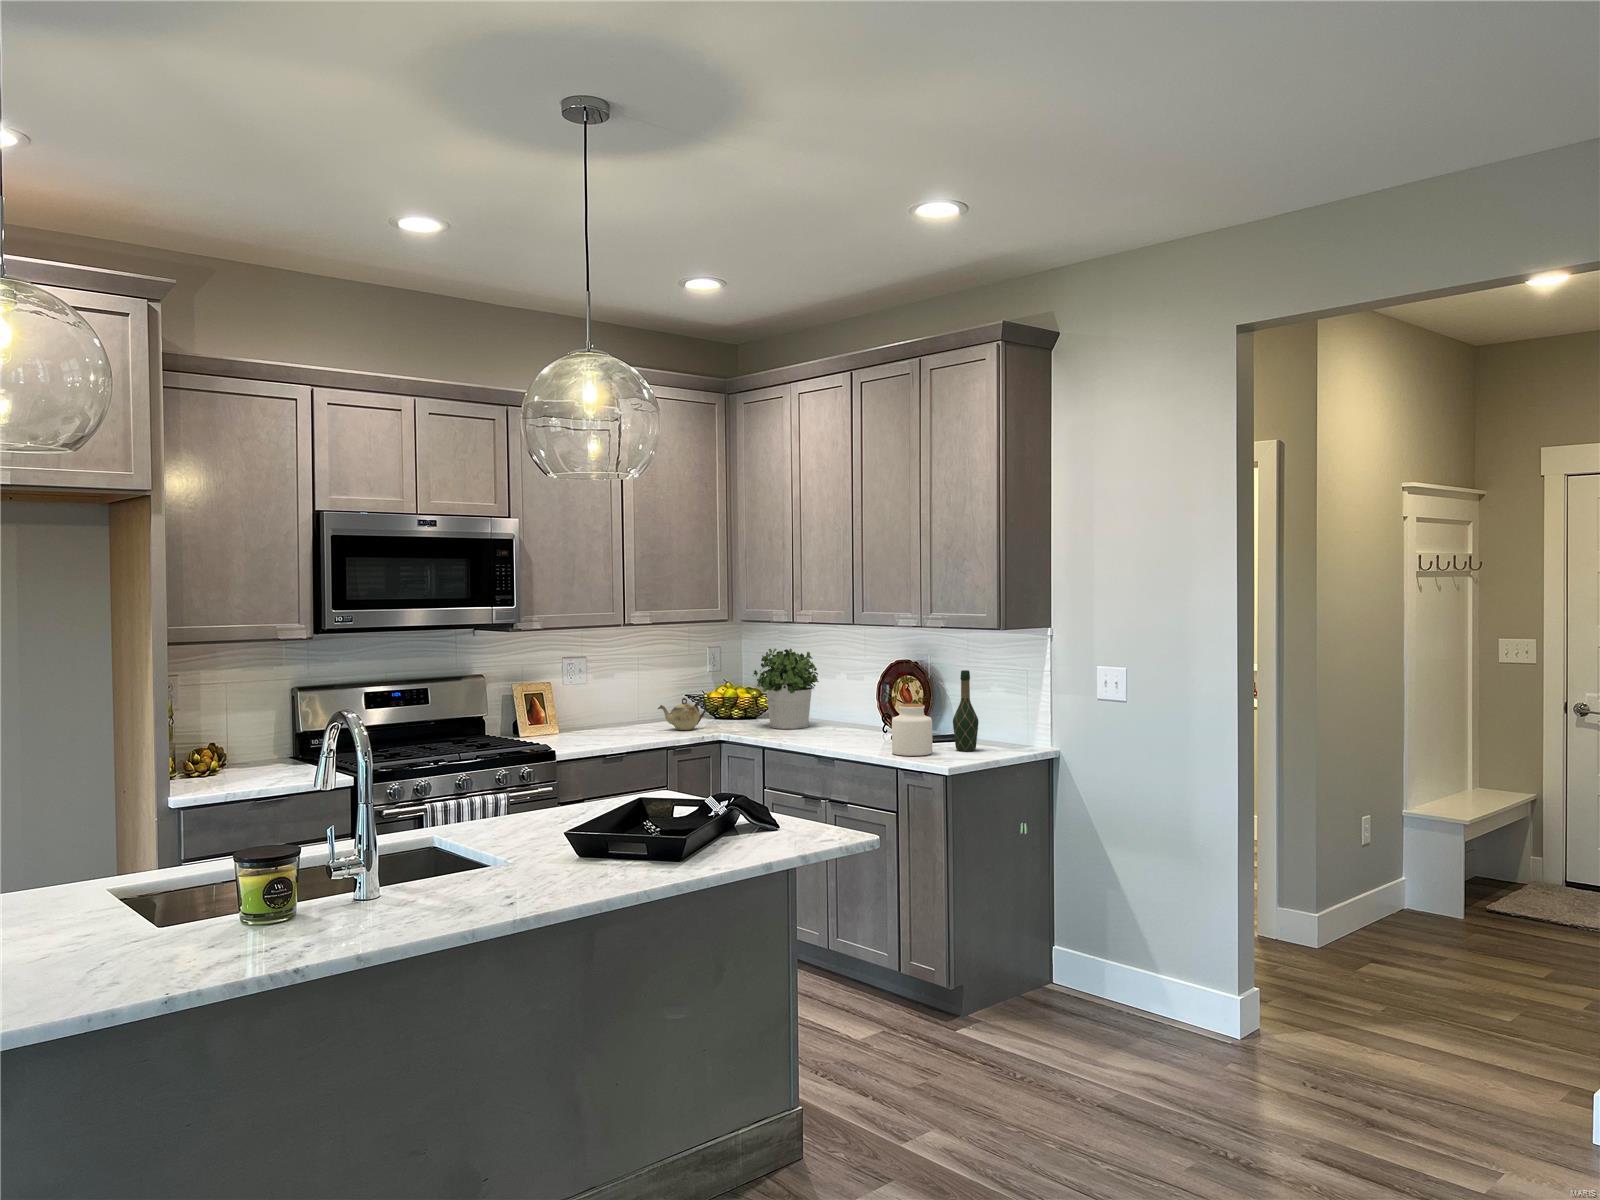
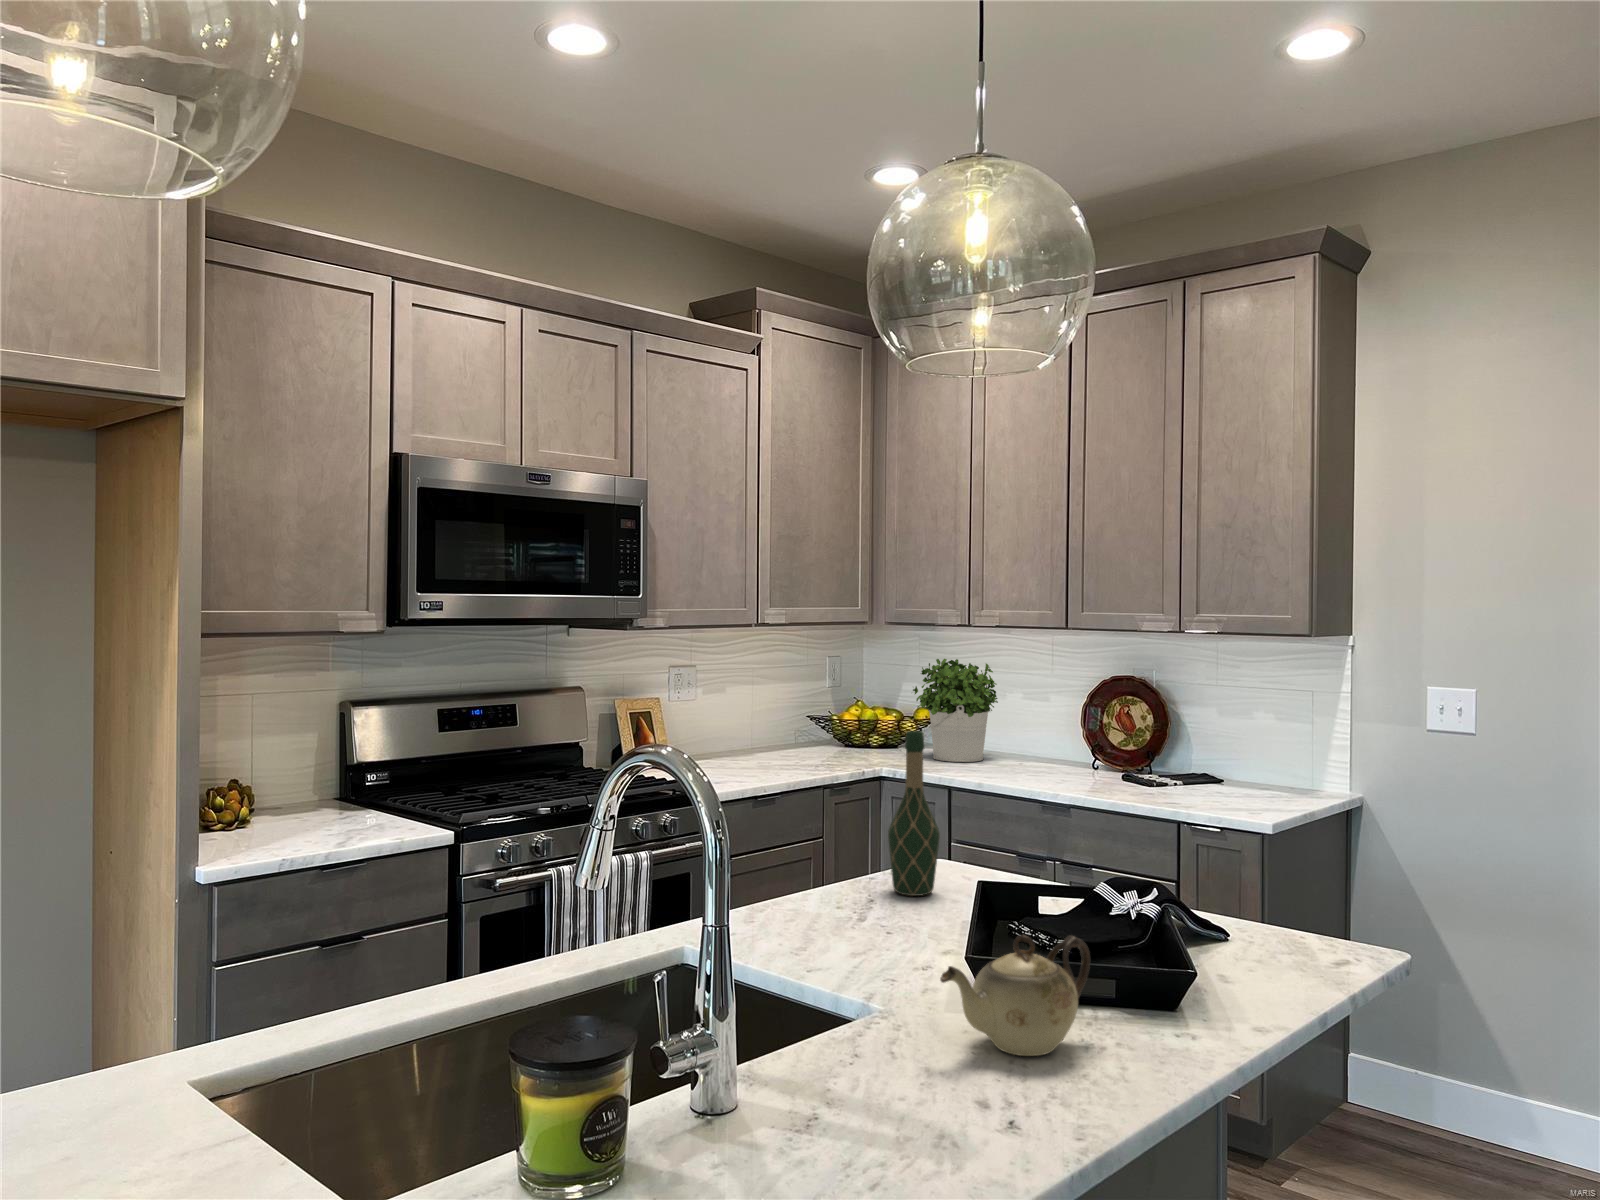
wine bottle: present [953,670,979,751] -> present [888,731,940,896]
teapot: present [658,698,707,730] -> present [940,935,1090,1056]
jar: present [892,704,932,756] -> none [1155,734,1211,804]

